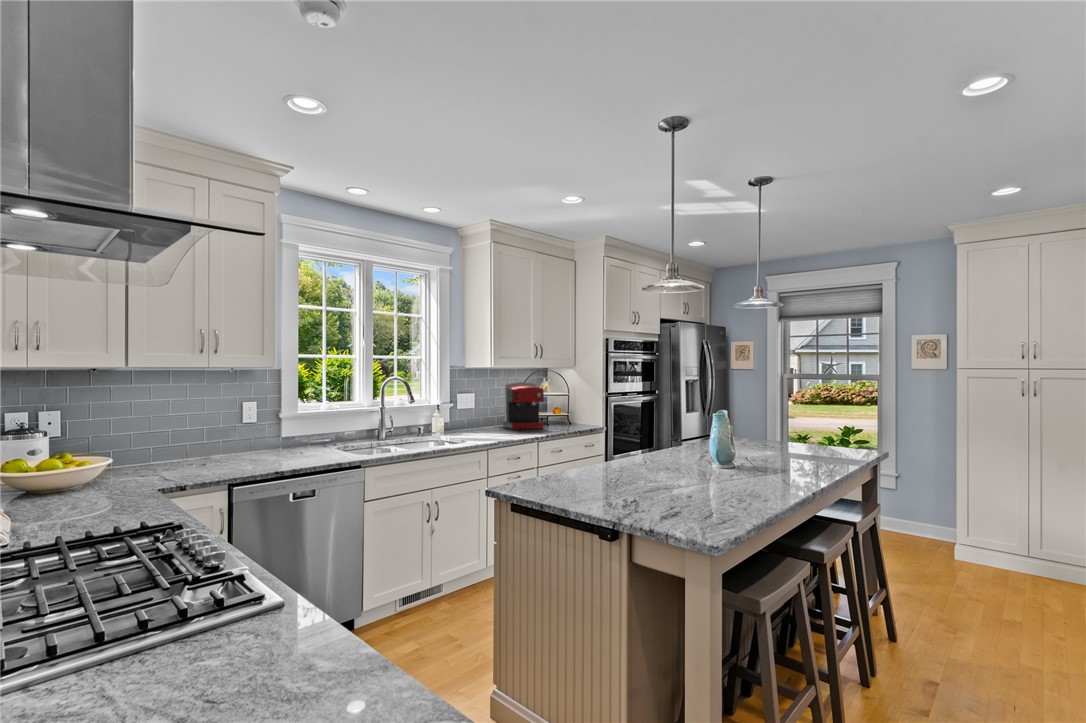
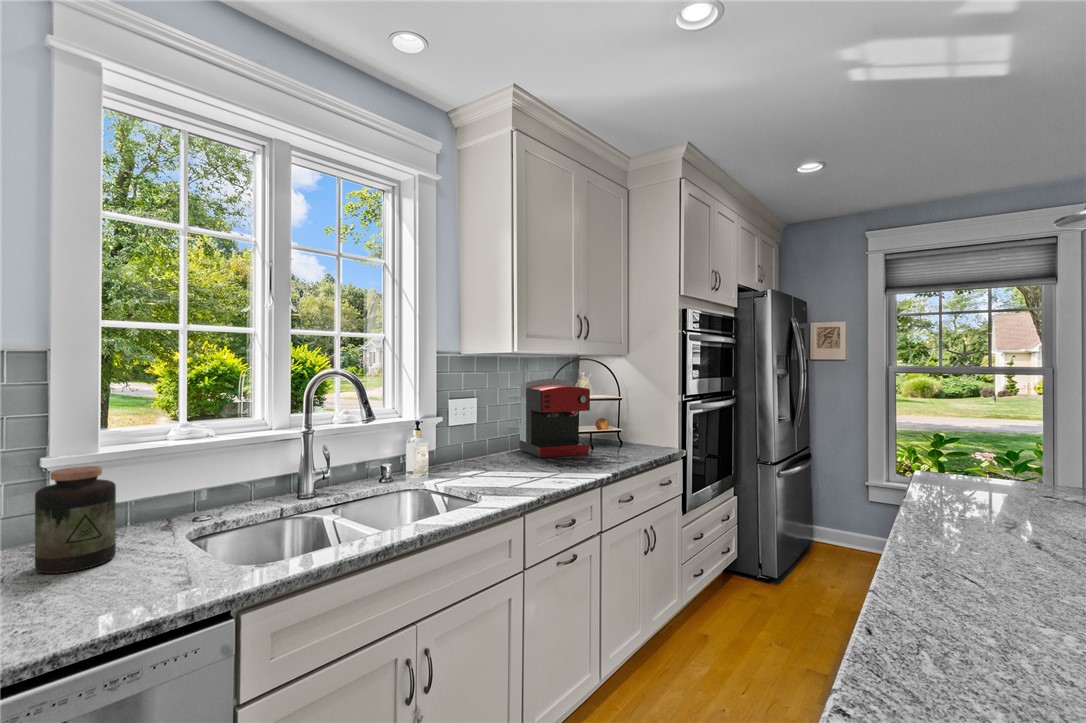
jar: none [286,416,313,455] -> present [35,466,116,574]

